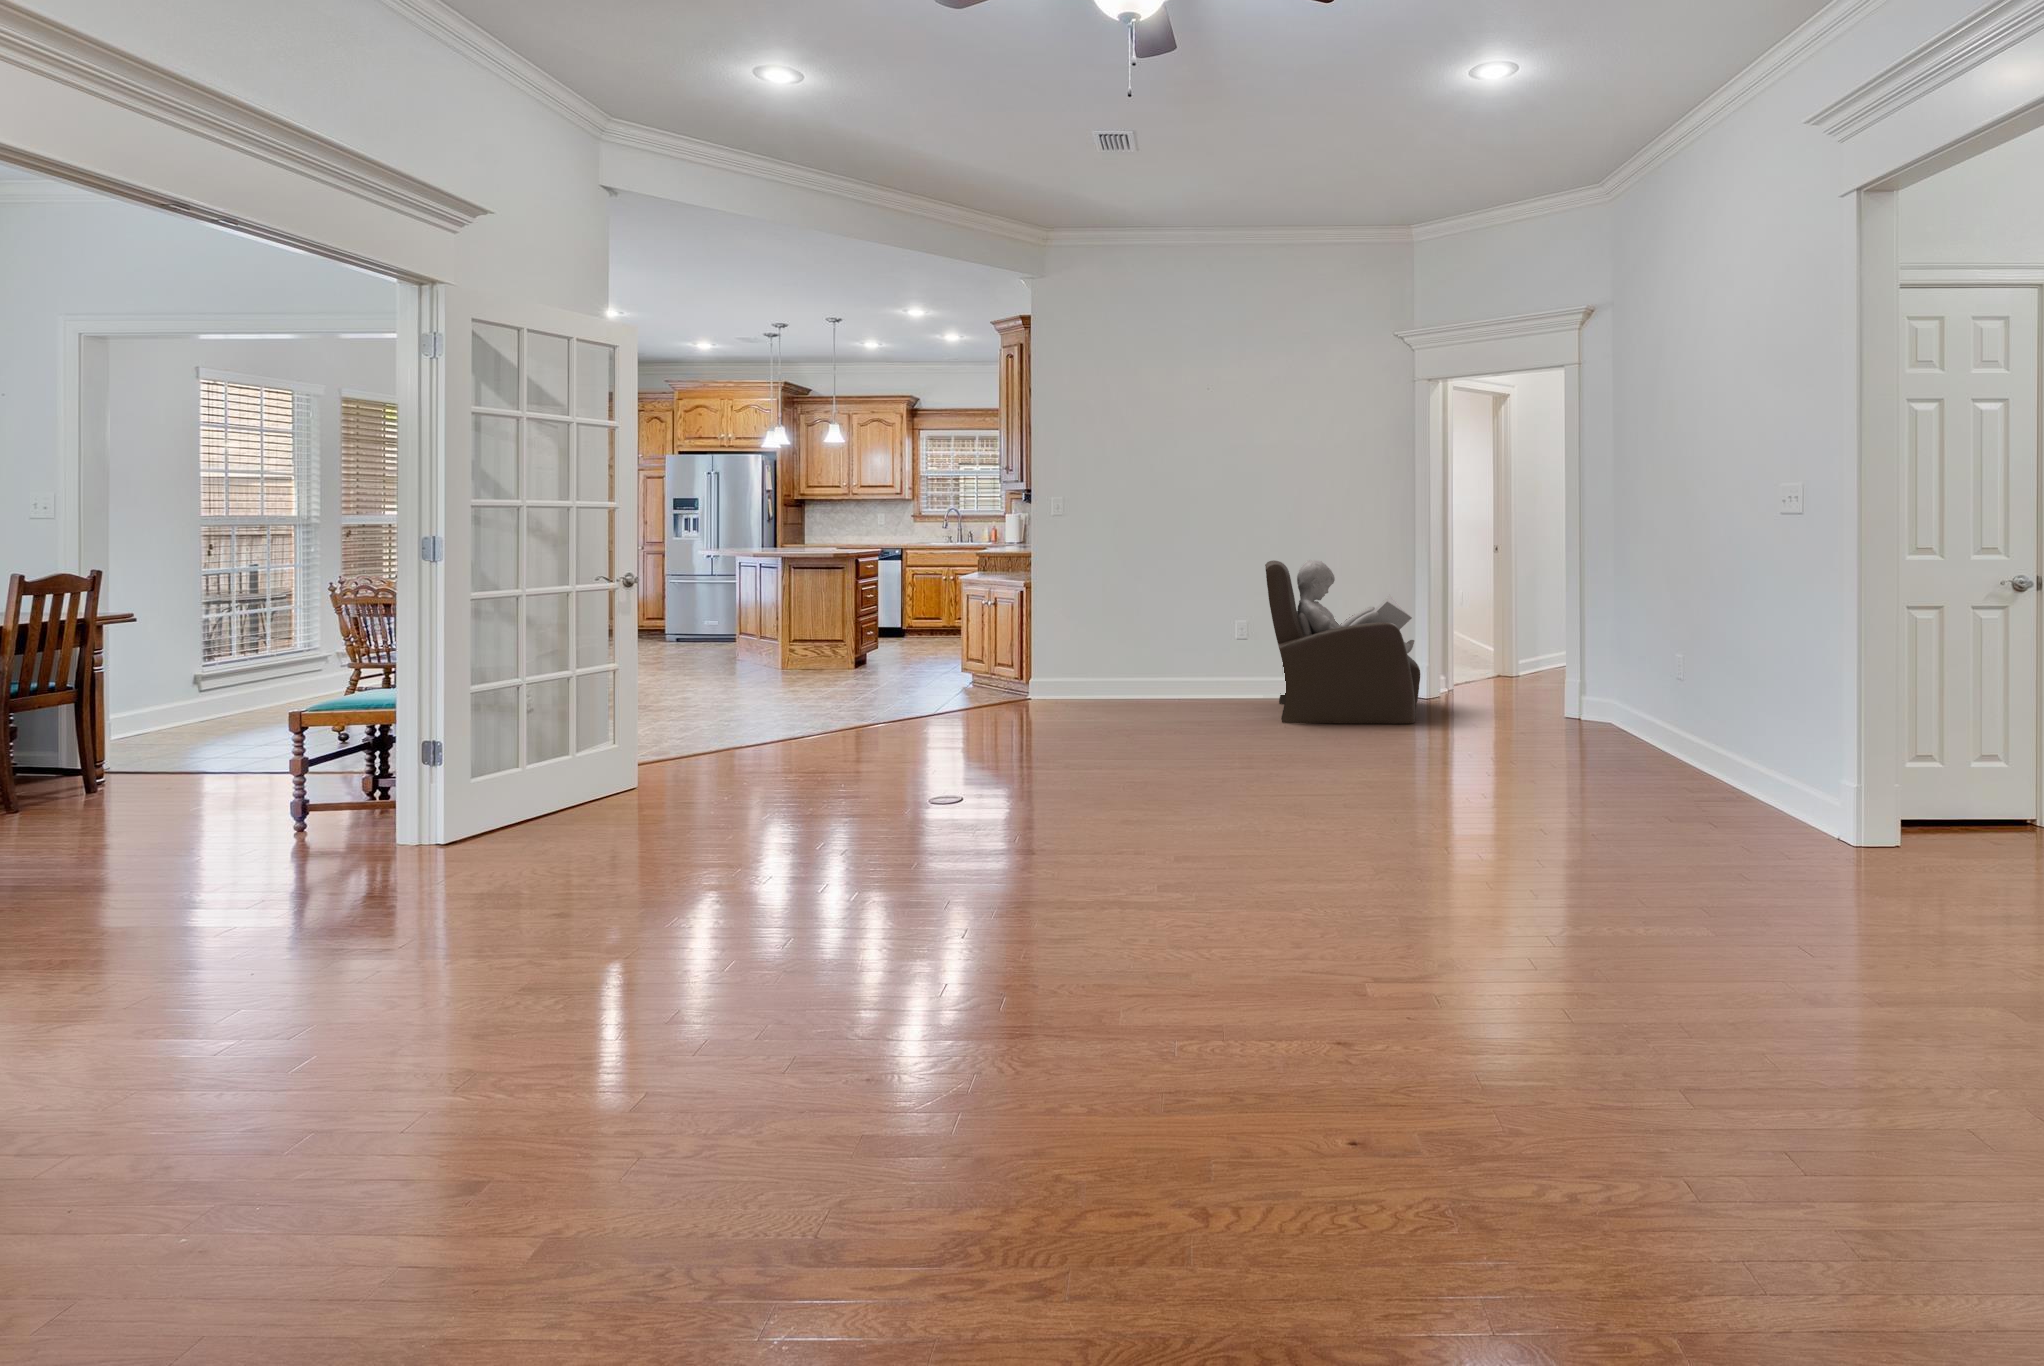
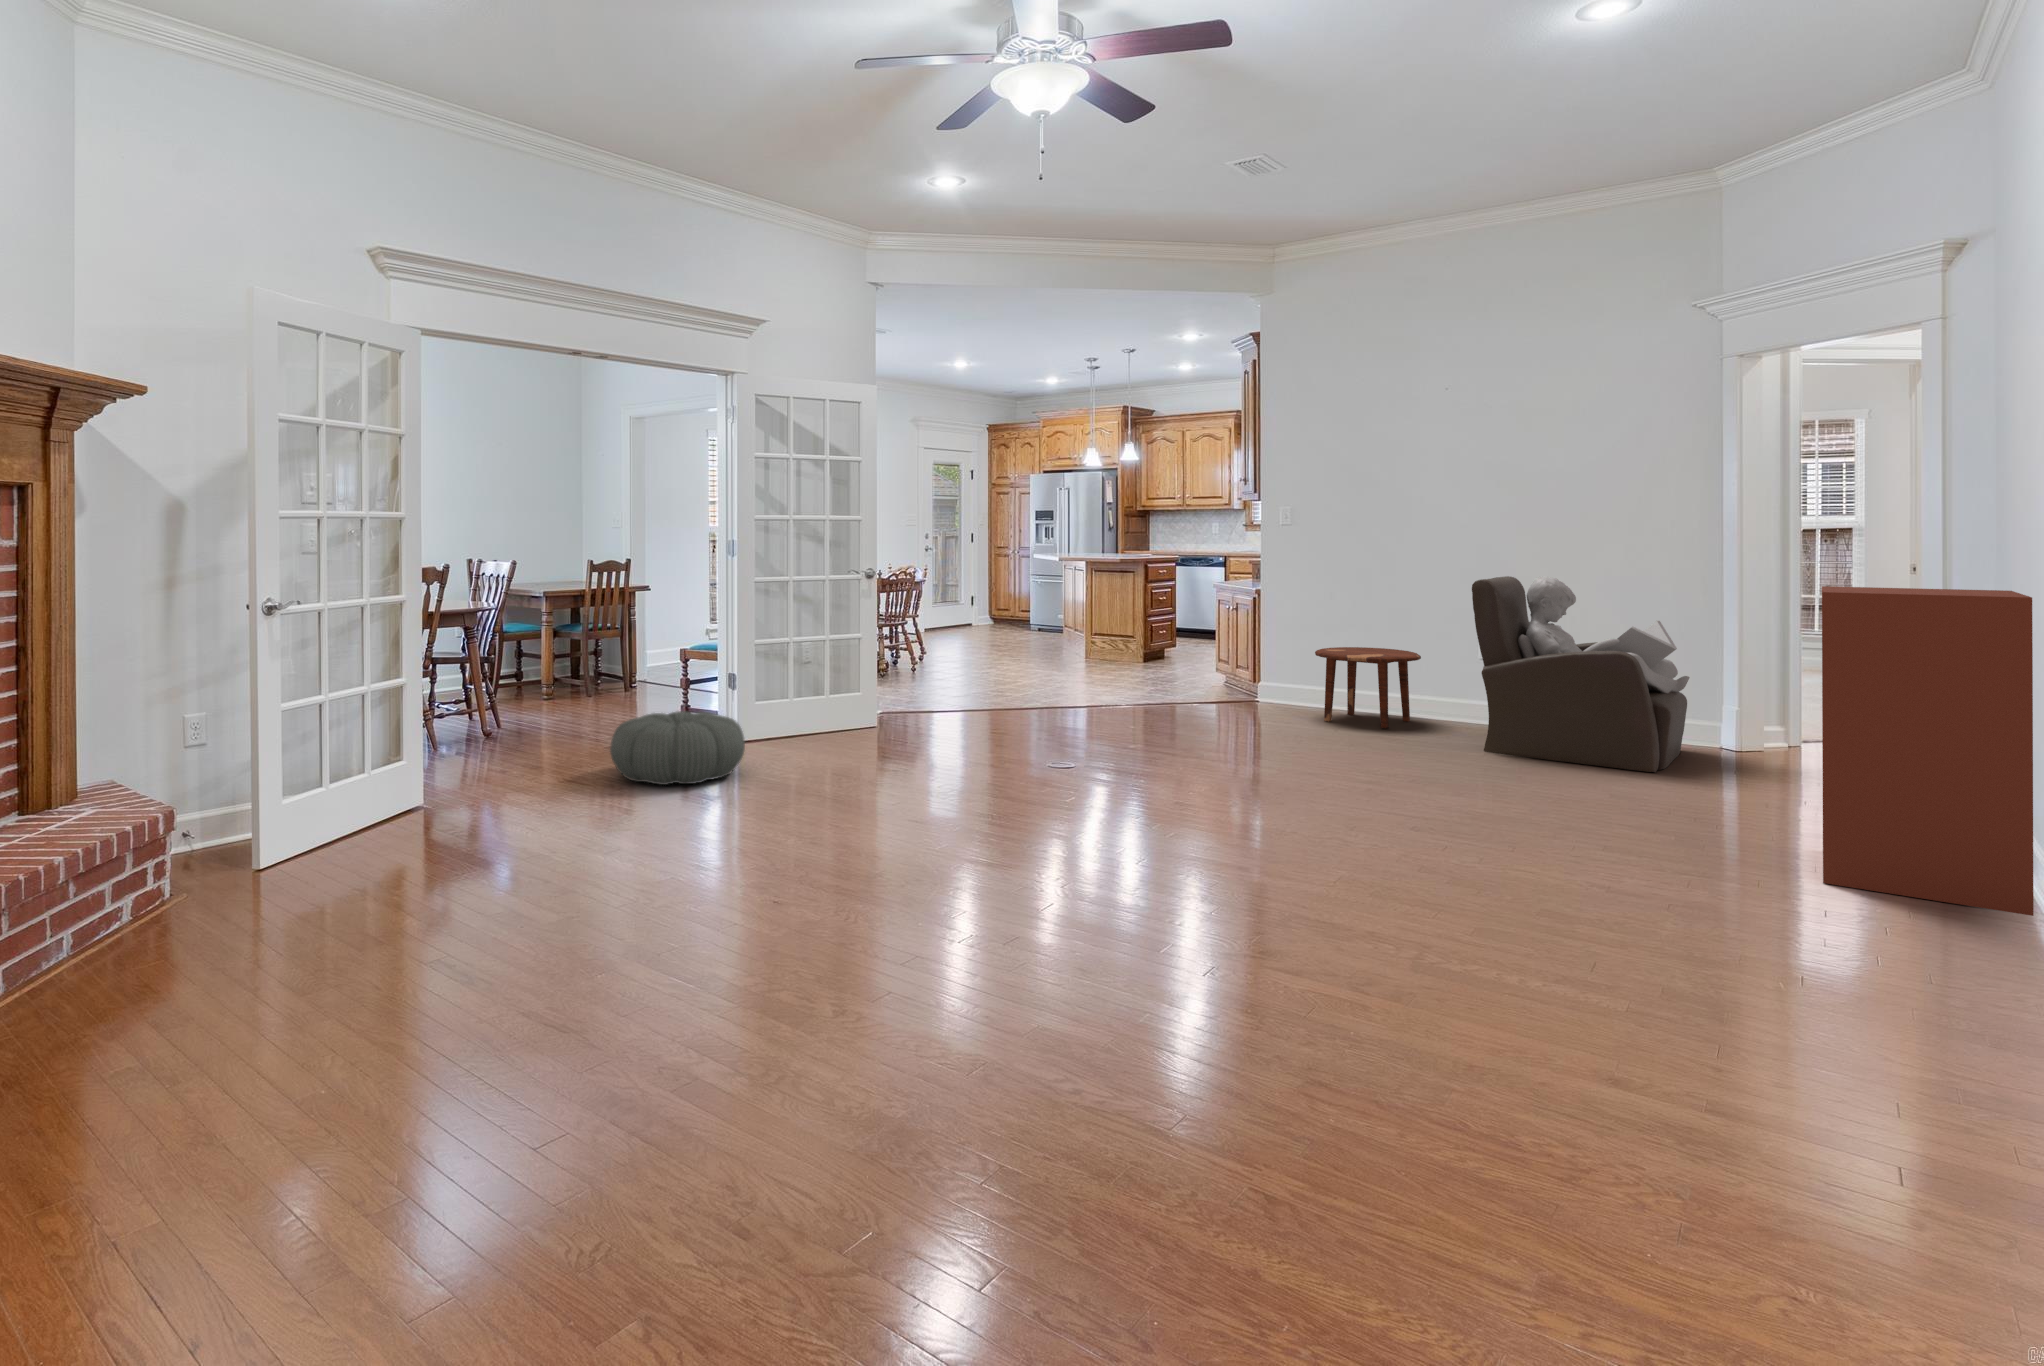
bookshelf: none [1588,559,1743,793] -> present [1822,586,2034,916]
side table: none [1106,634,1201,712] -> present [1315,647,1421,728]
pouf: none [275,802,532,935] -> present [610,711,745,785]

